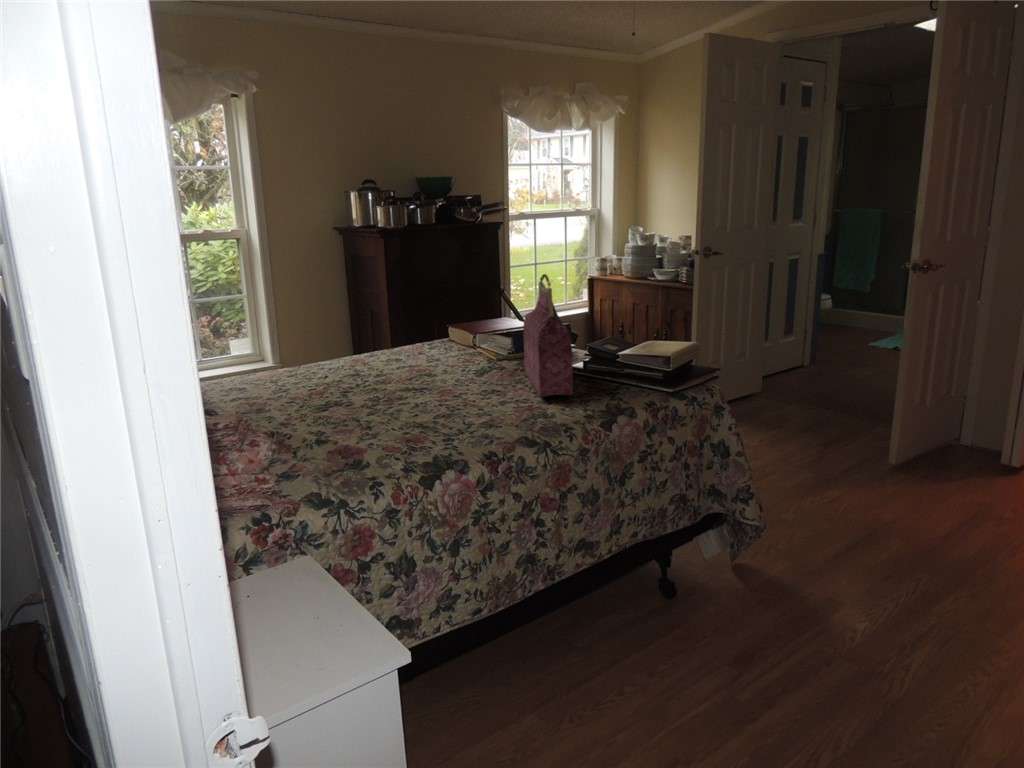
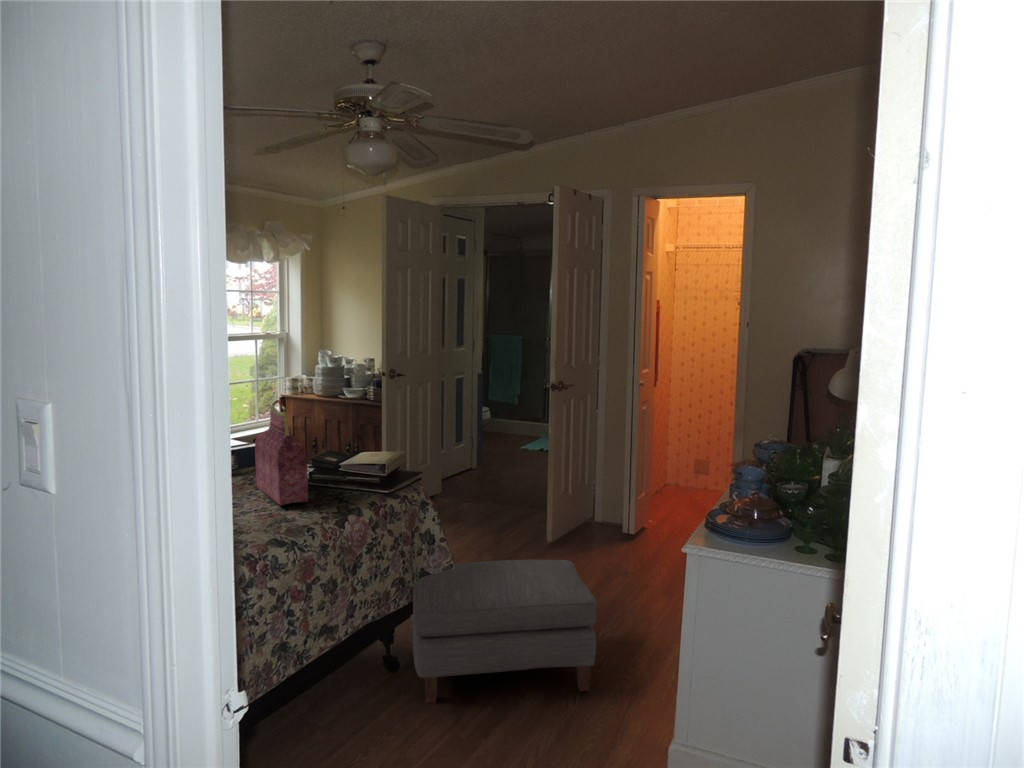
ottoman: none [692,482,954,679] -> present [413,560,596,703]

